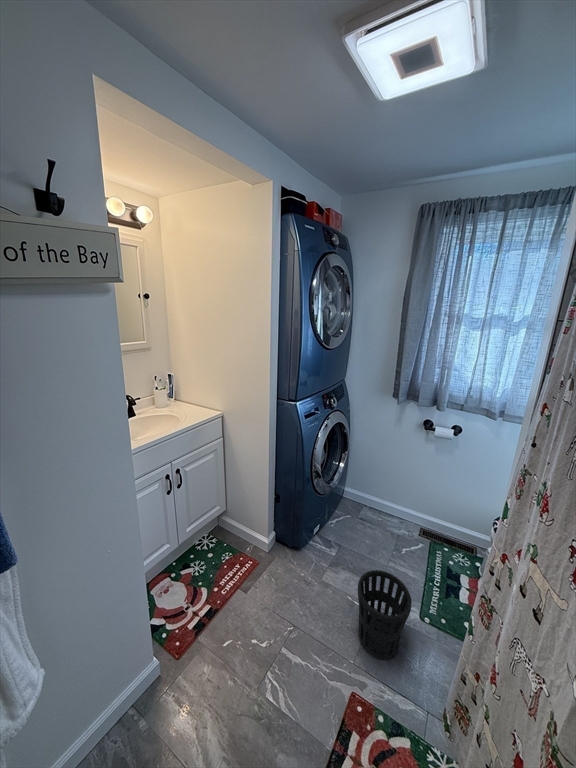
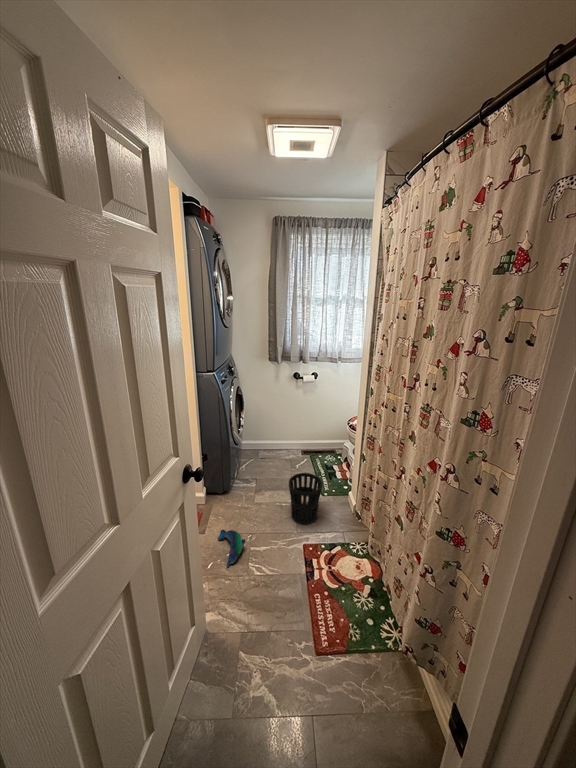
plush toy: none [242,596,278,657] -> present [218,530,245,567]

